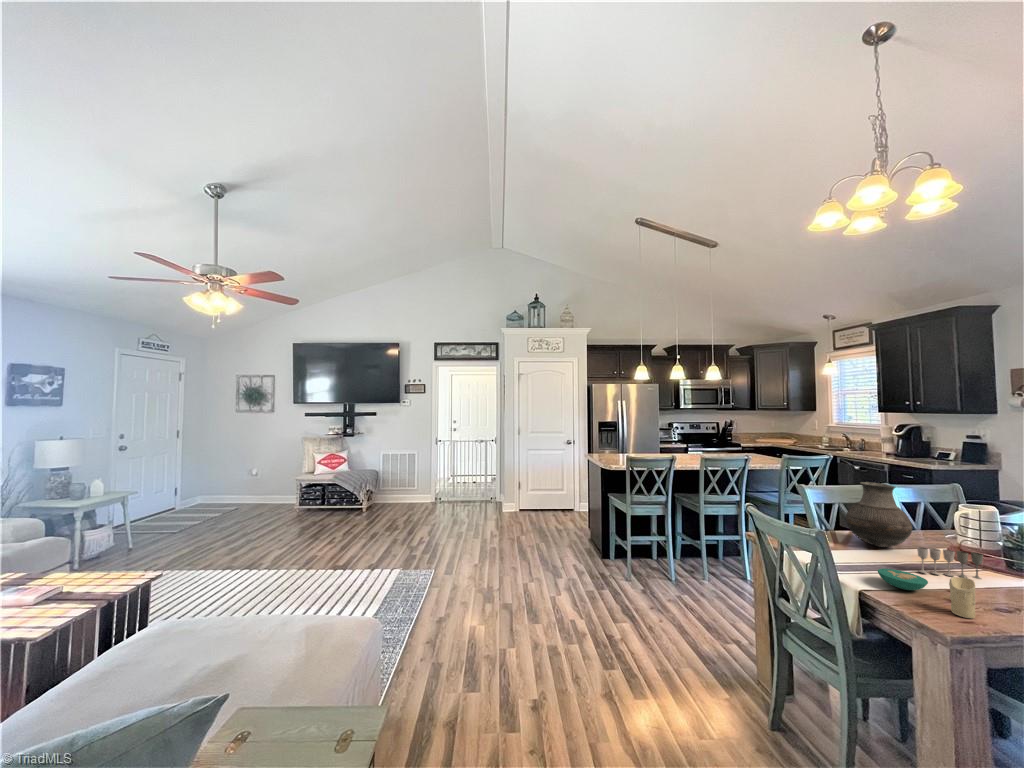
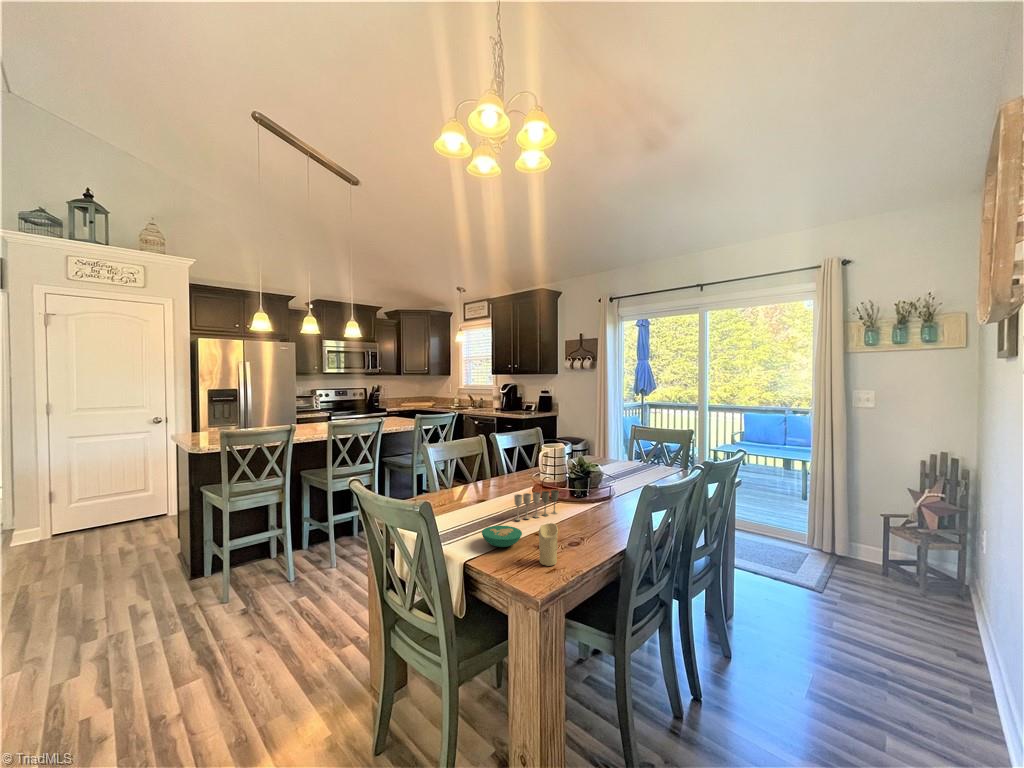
vase: present [846,482,912,547] -> none [459,435,511,499]

